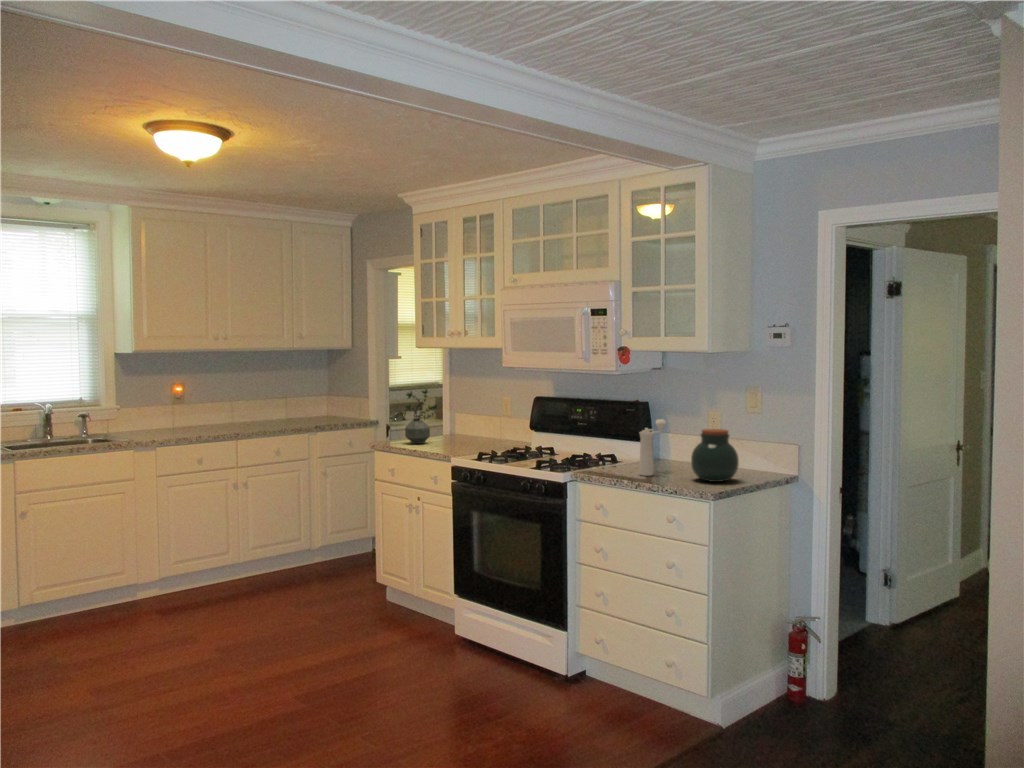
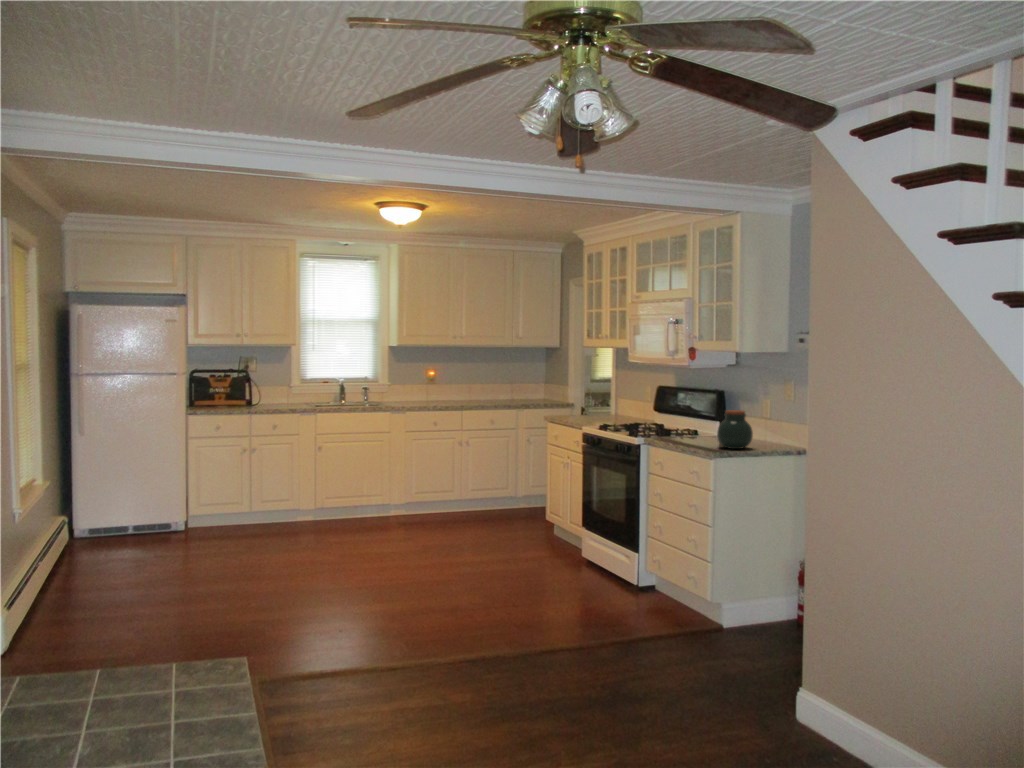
potted plant: present [405,389,437,444] -> none [566,376,593,418]
pepper mill: present [639,419,666,476] -> none [689,403,715,443]

